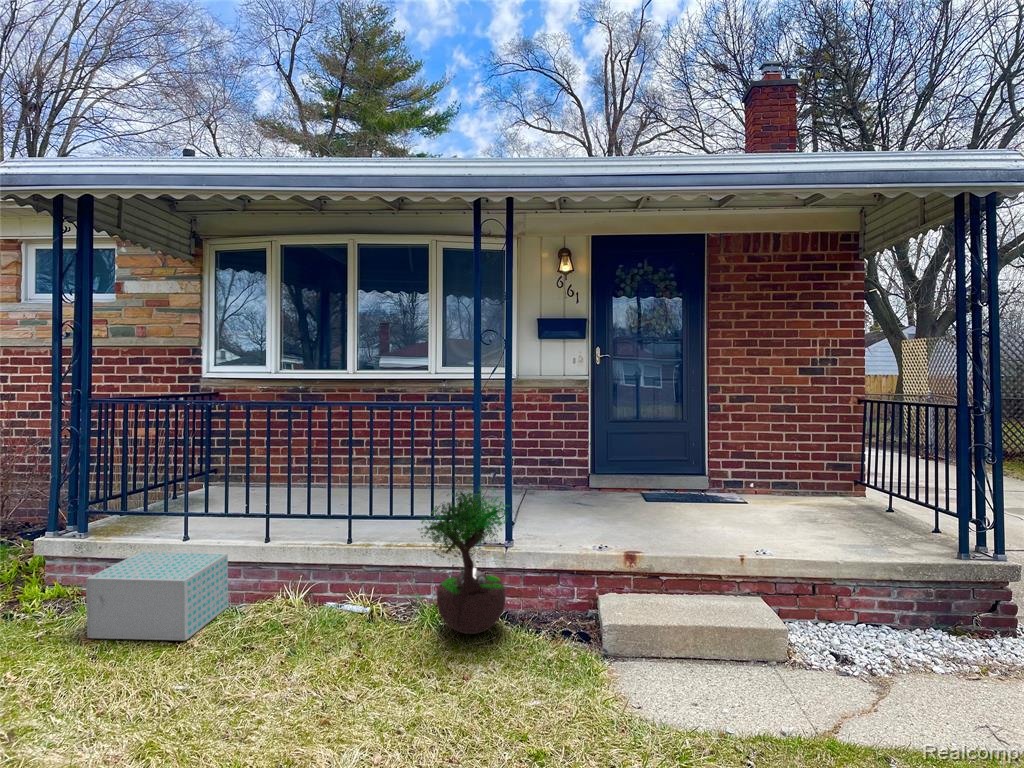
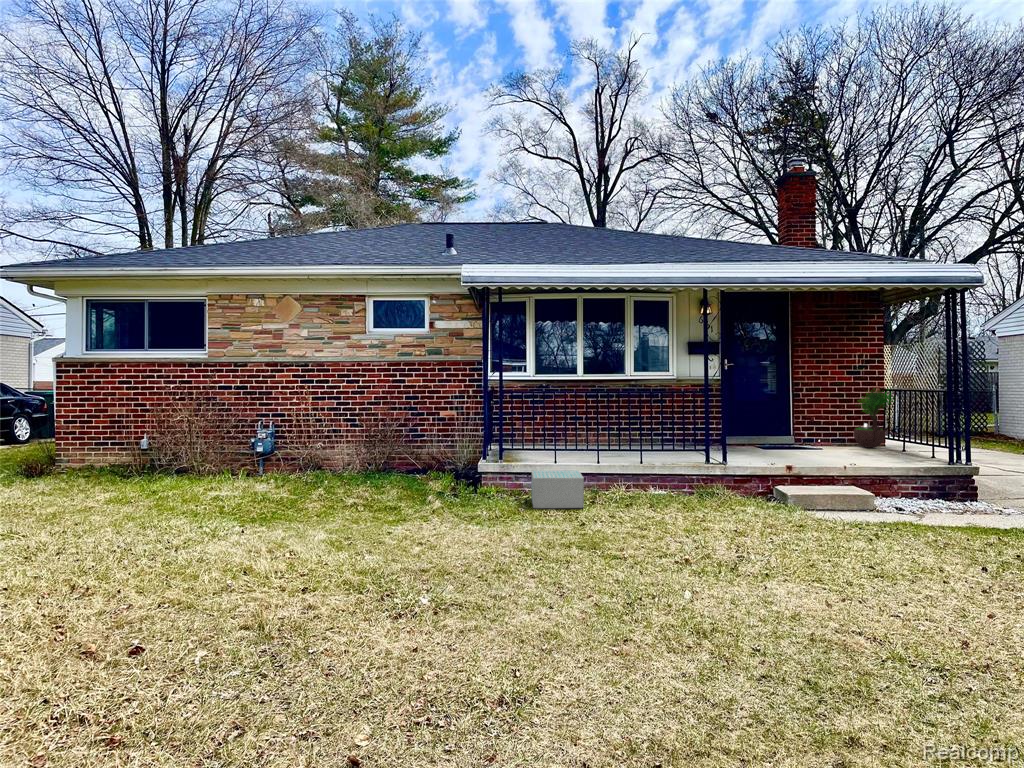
potted tree: present [421,476,510,634] -> present [854,391,892,448]

